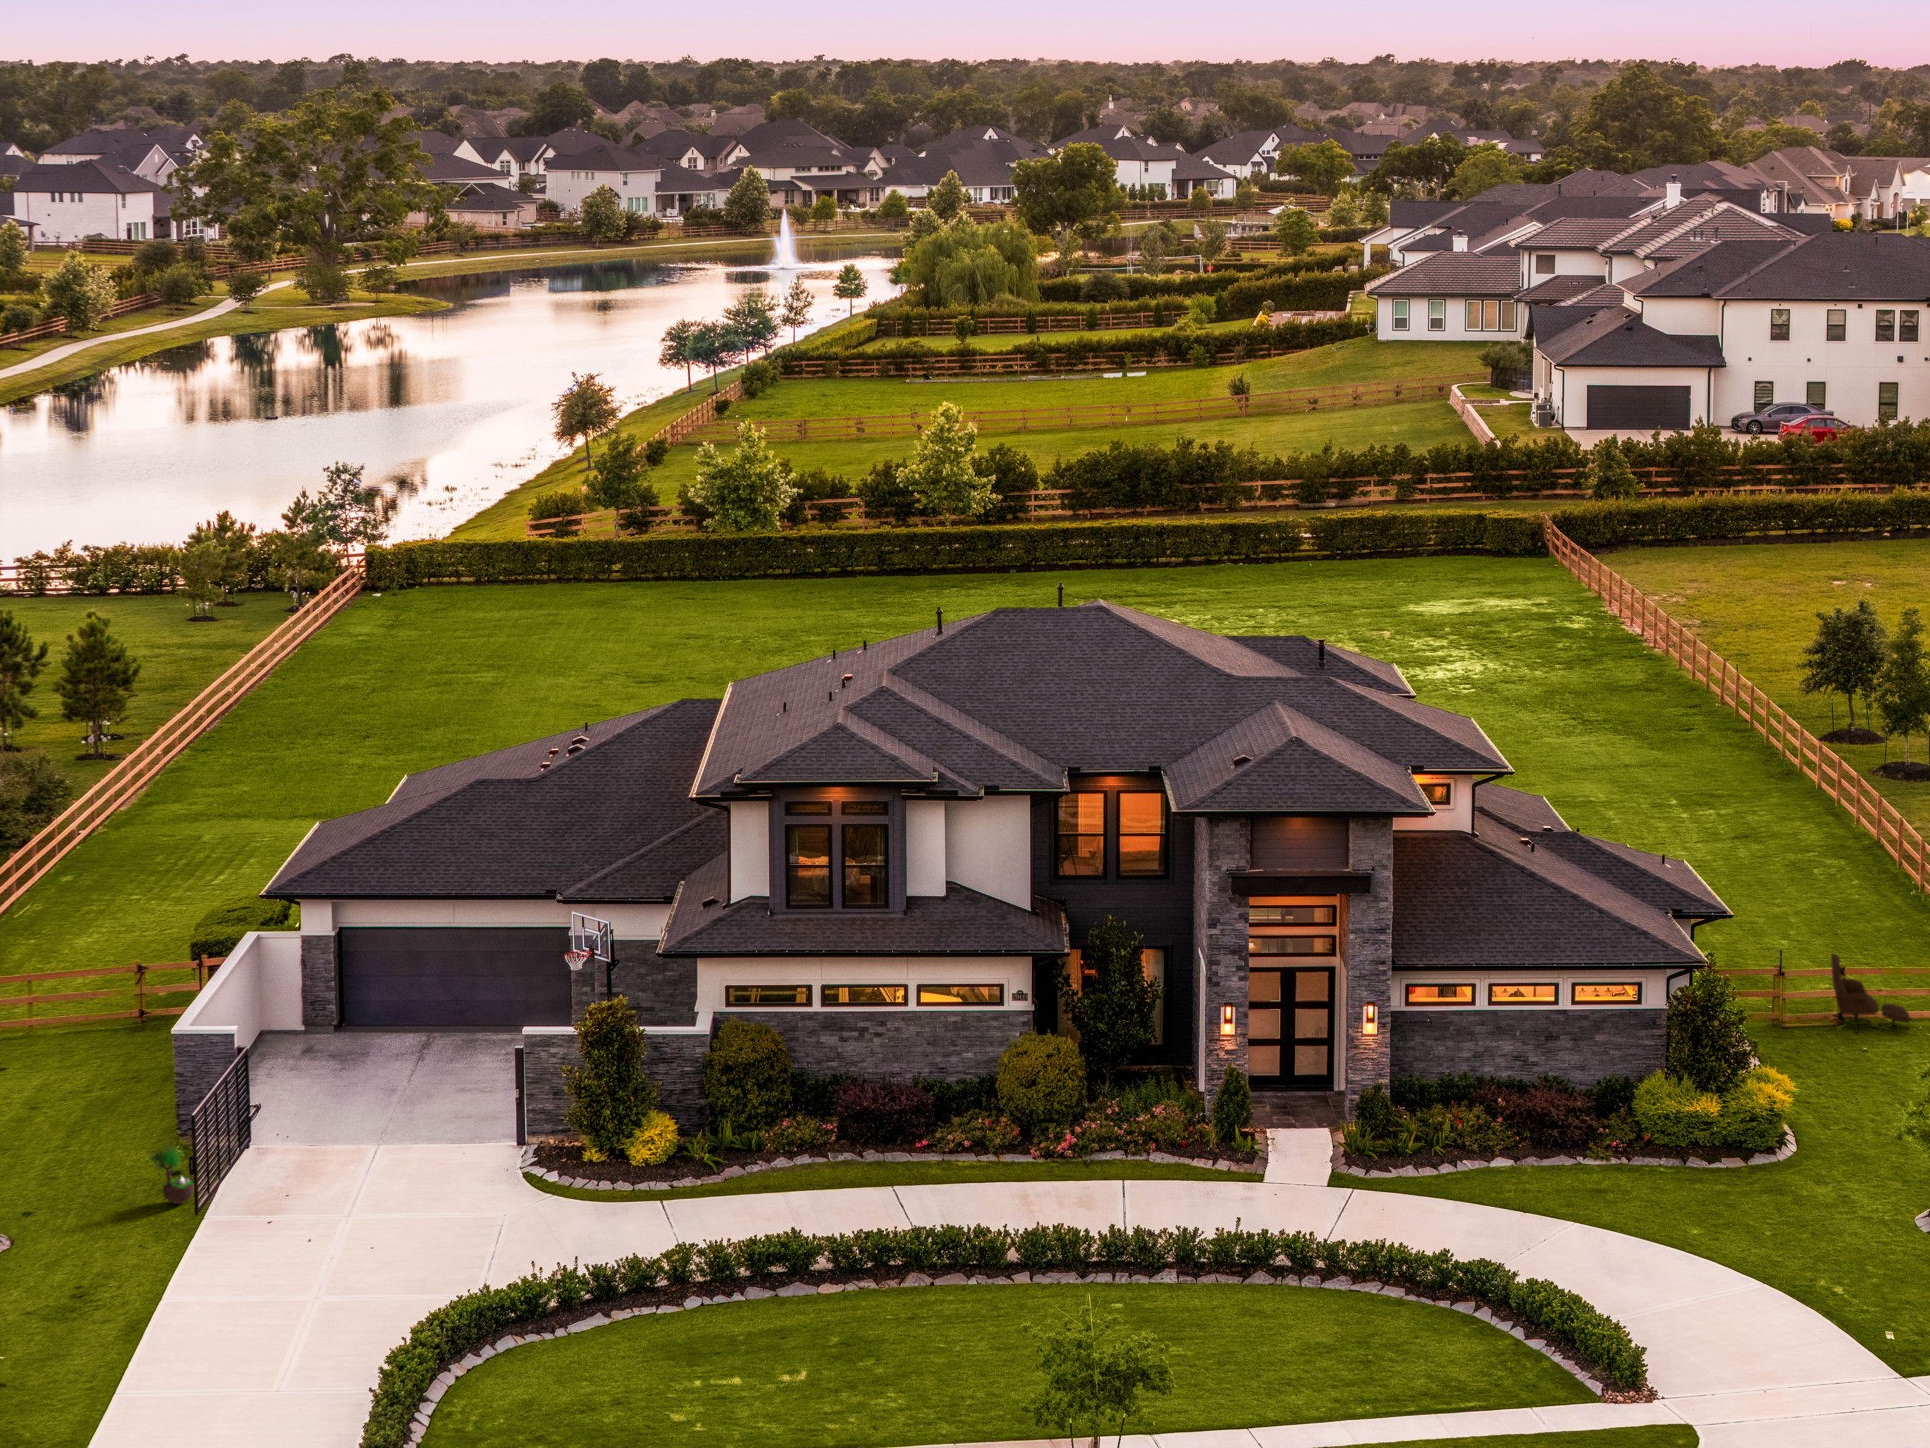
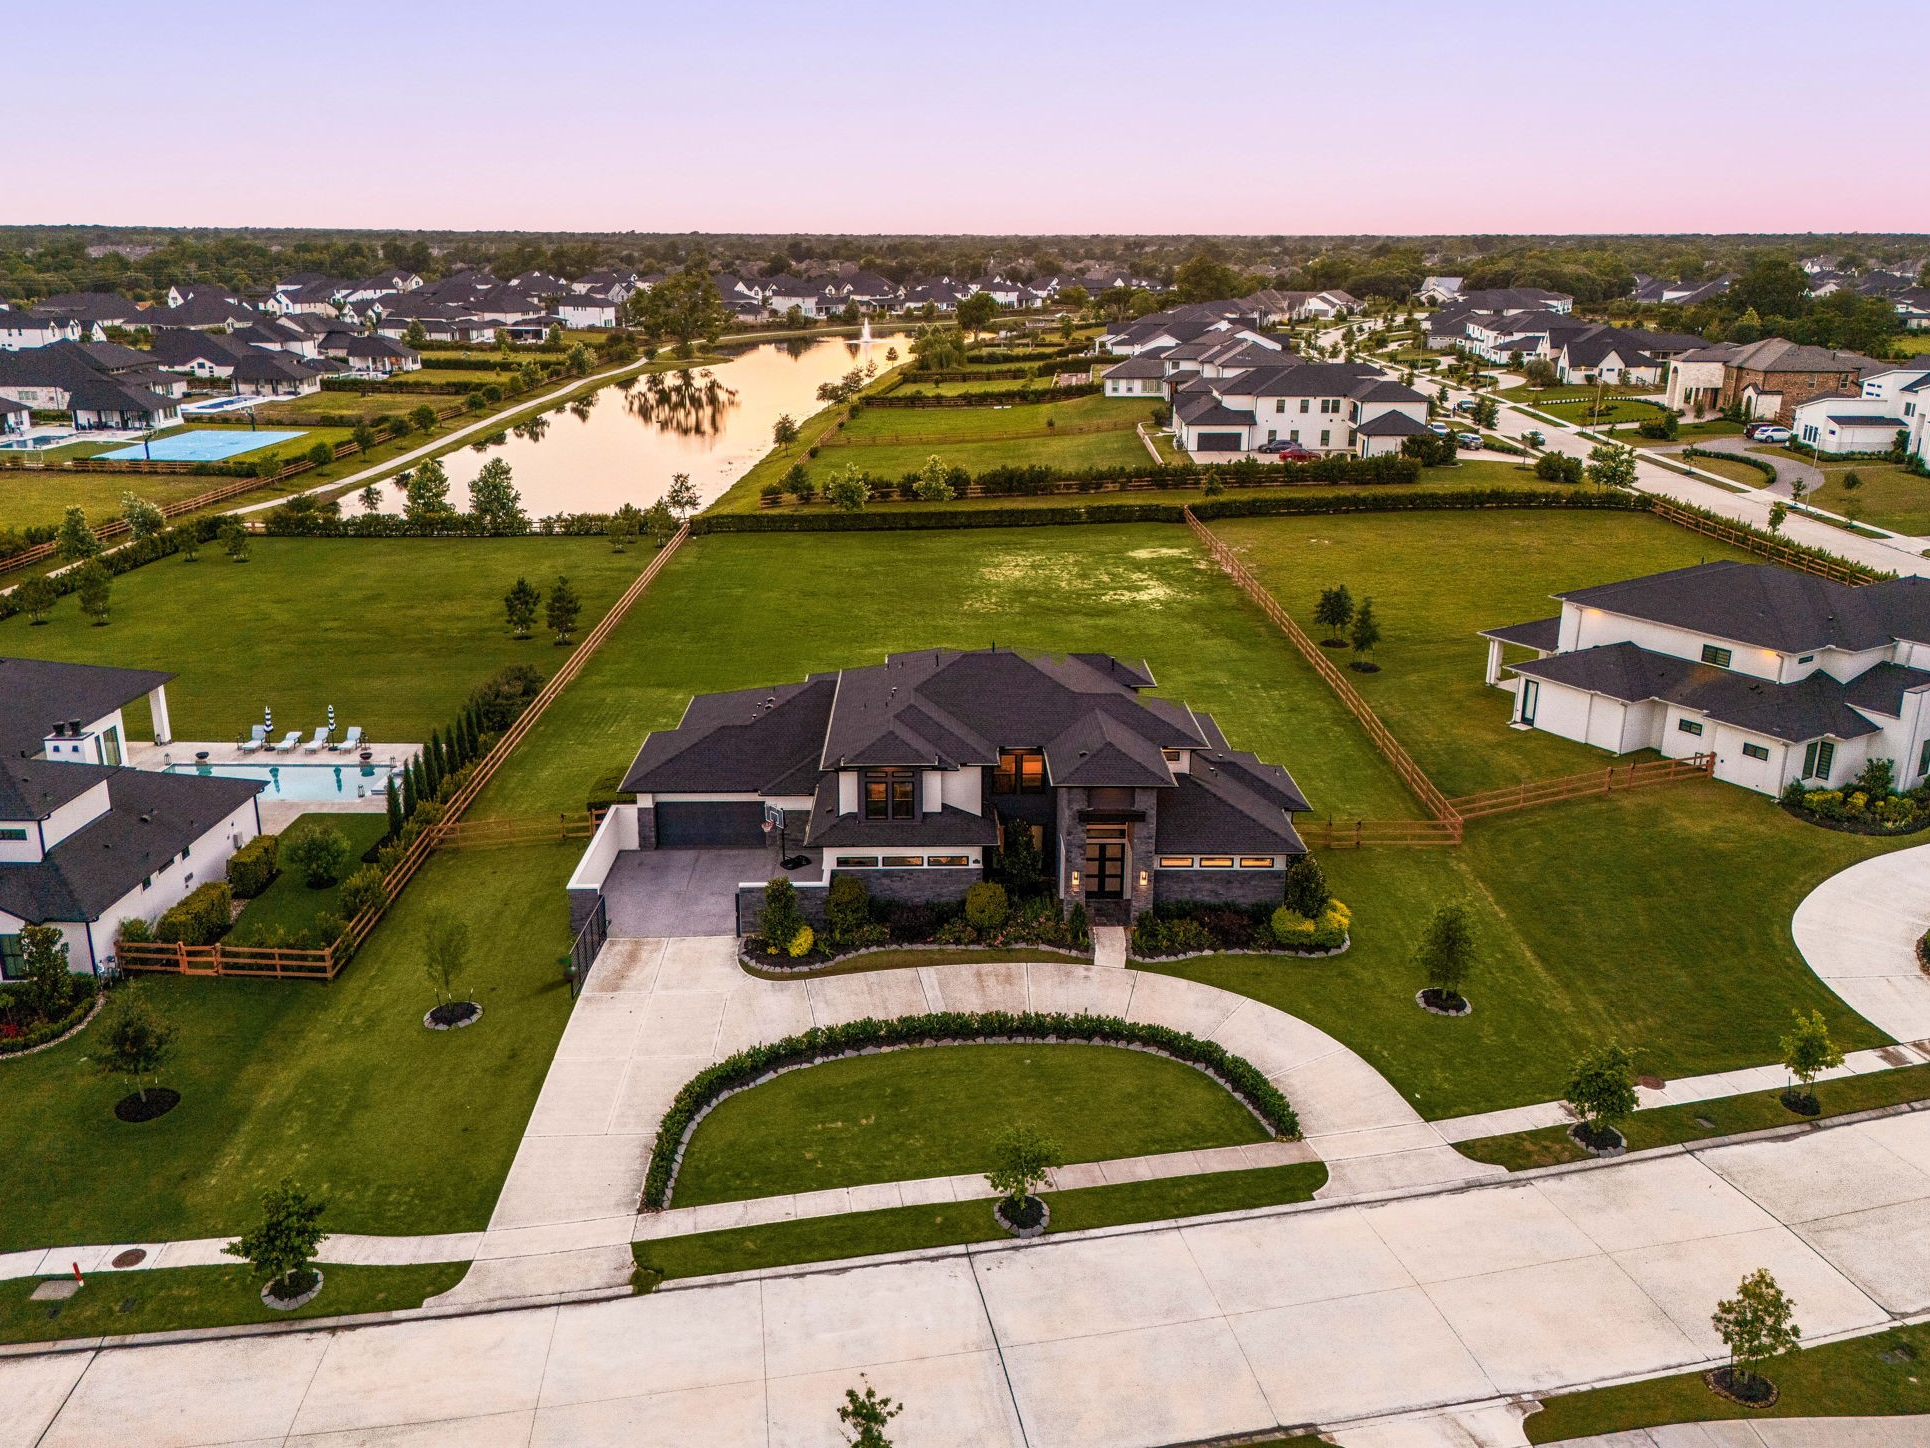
lounge chair: present [1831,954,1910,1033] -> none [1355,818,1393,858]

